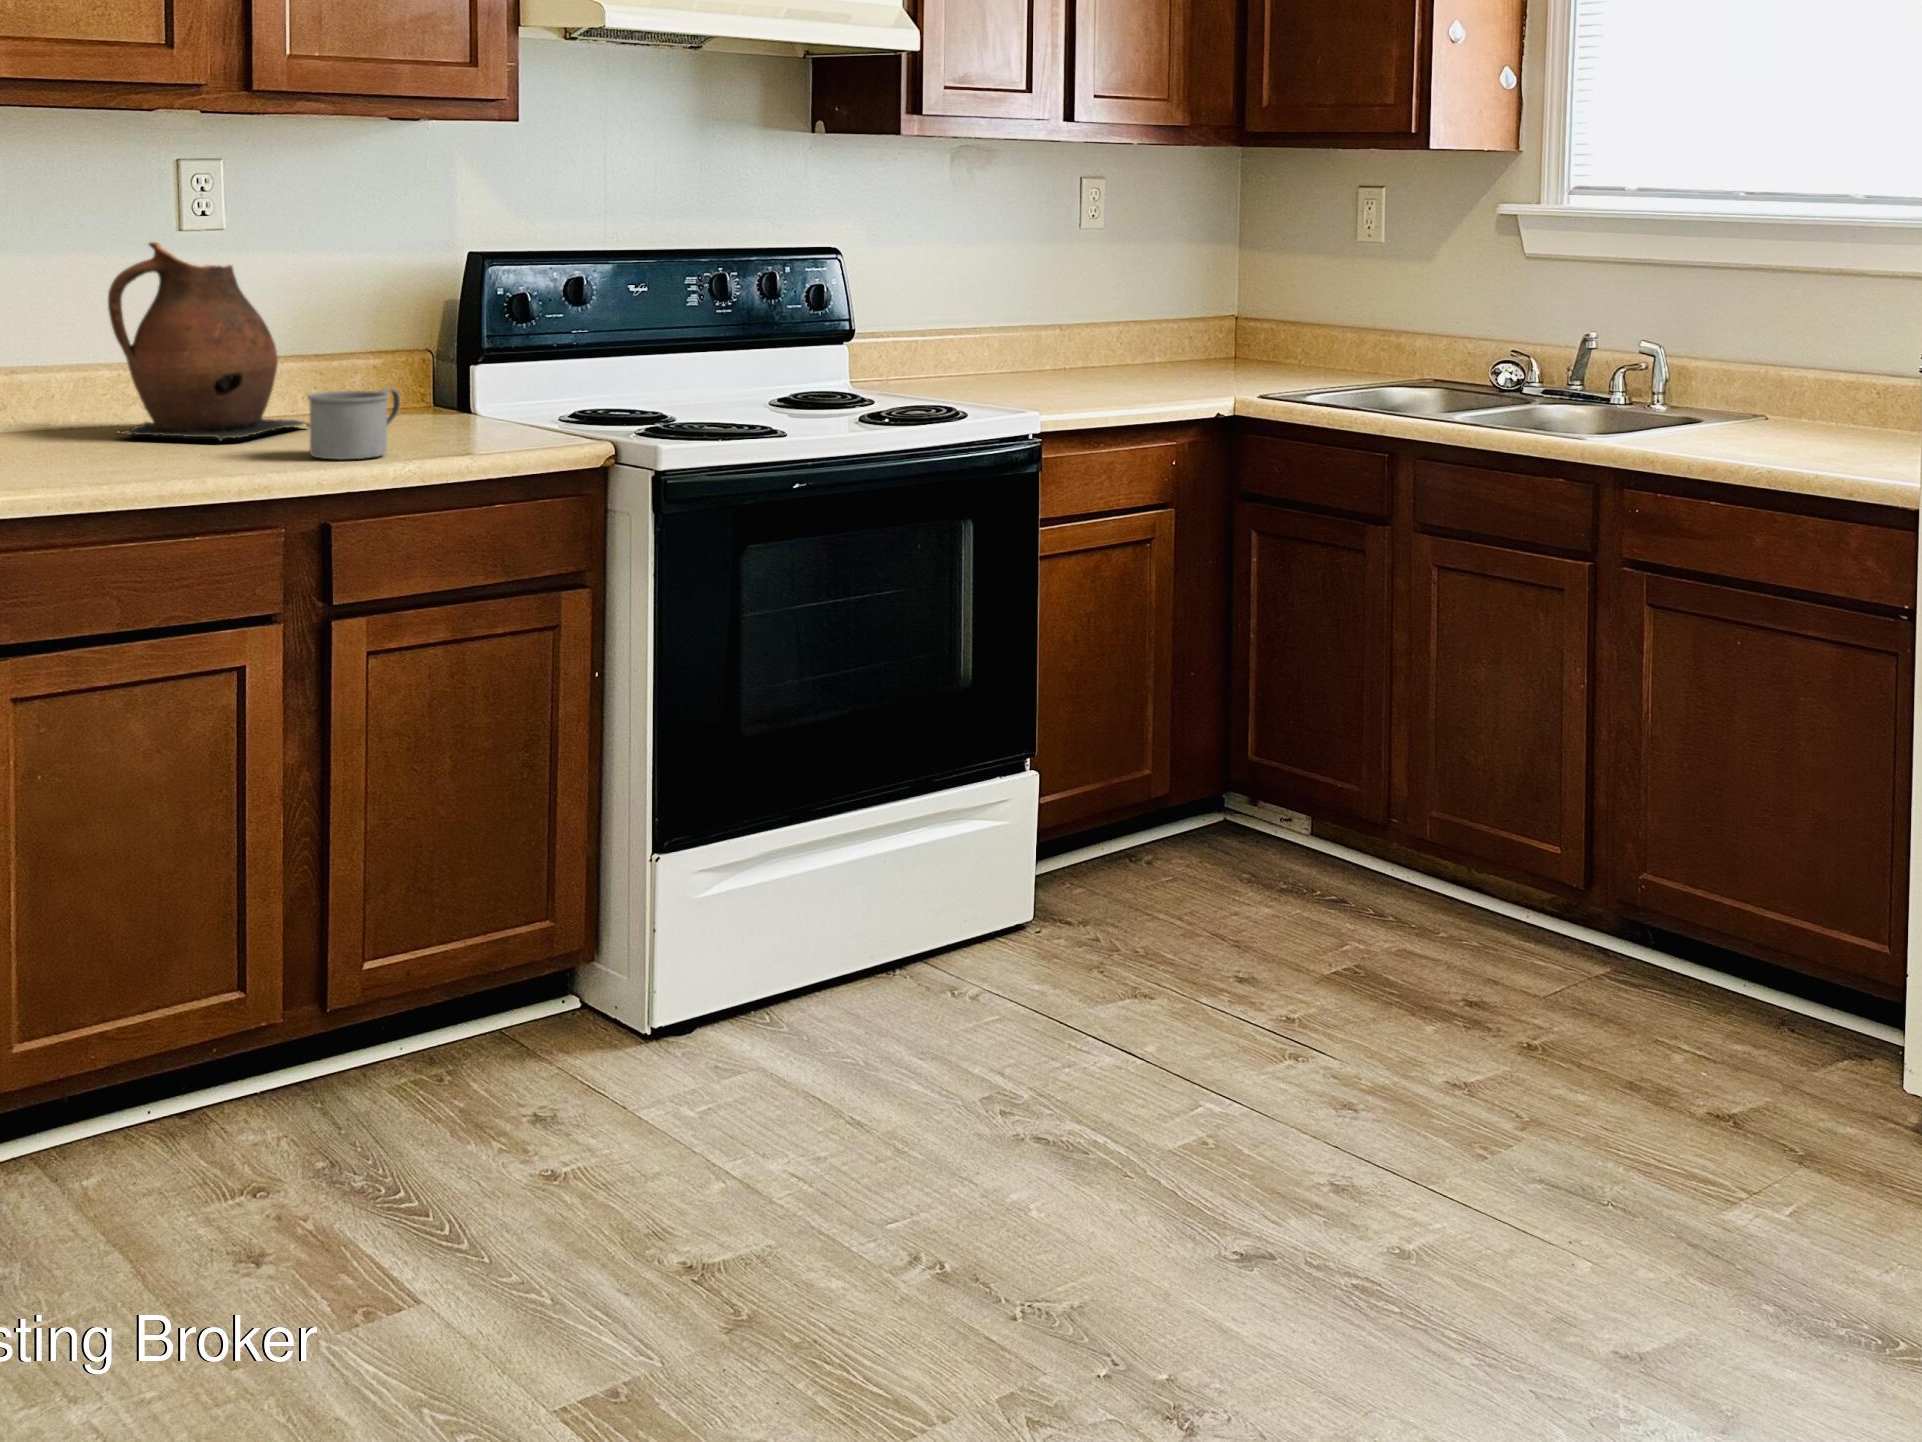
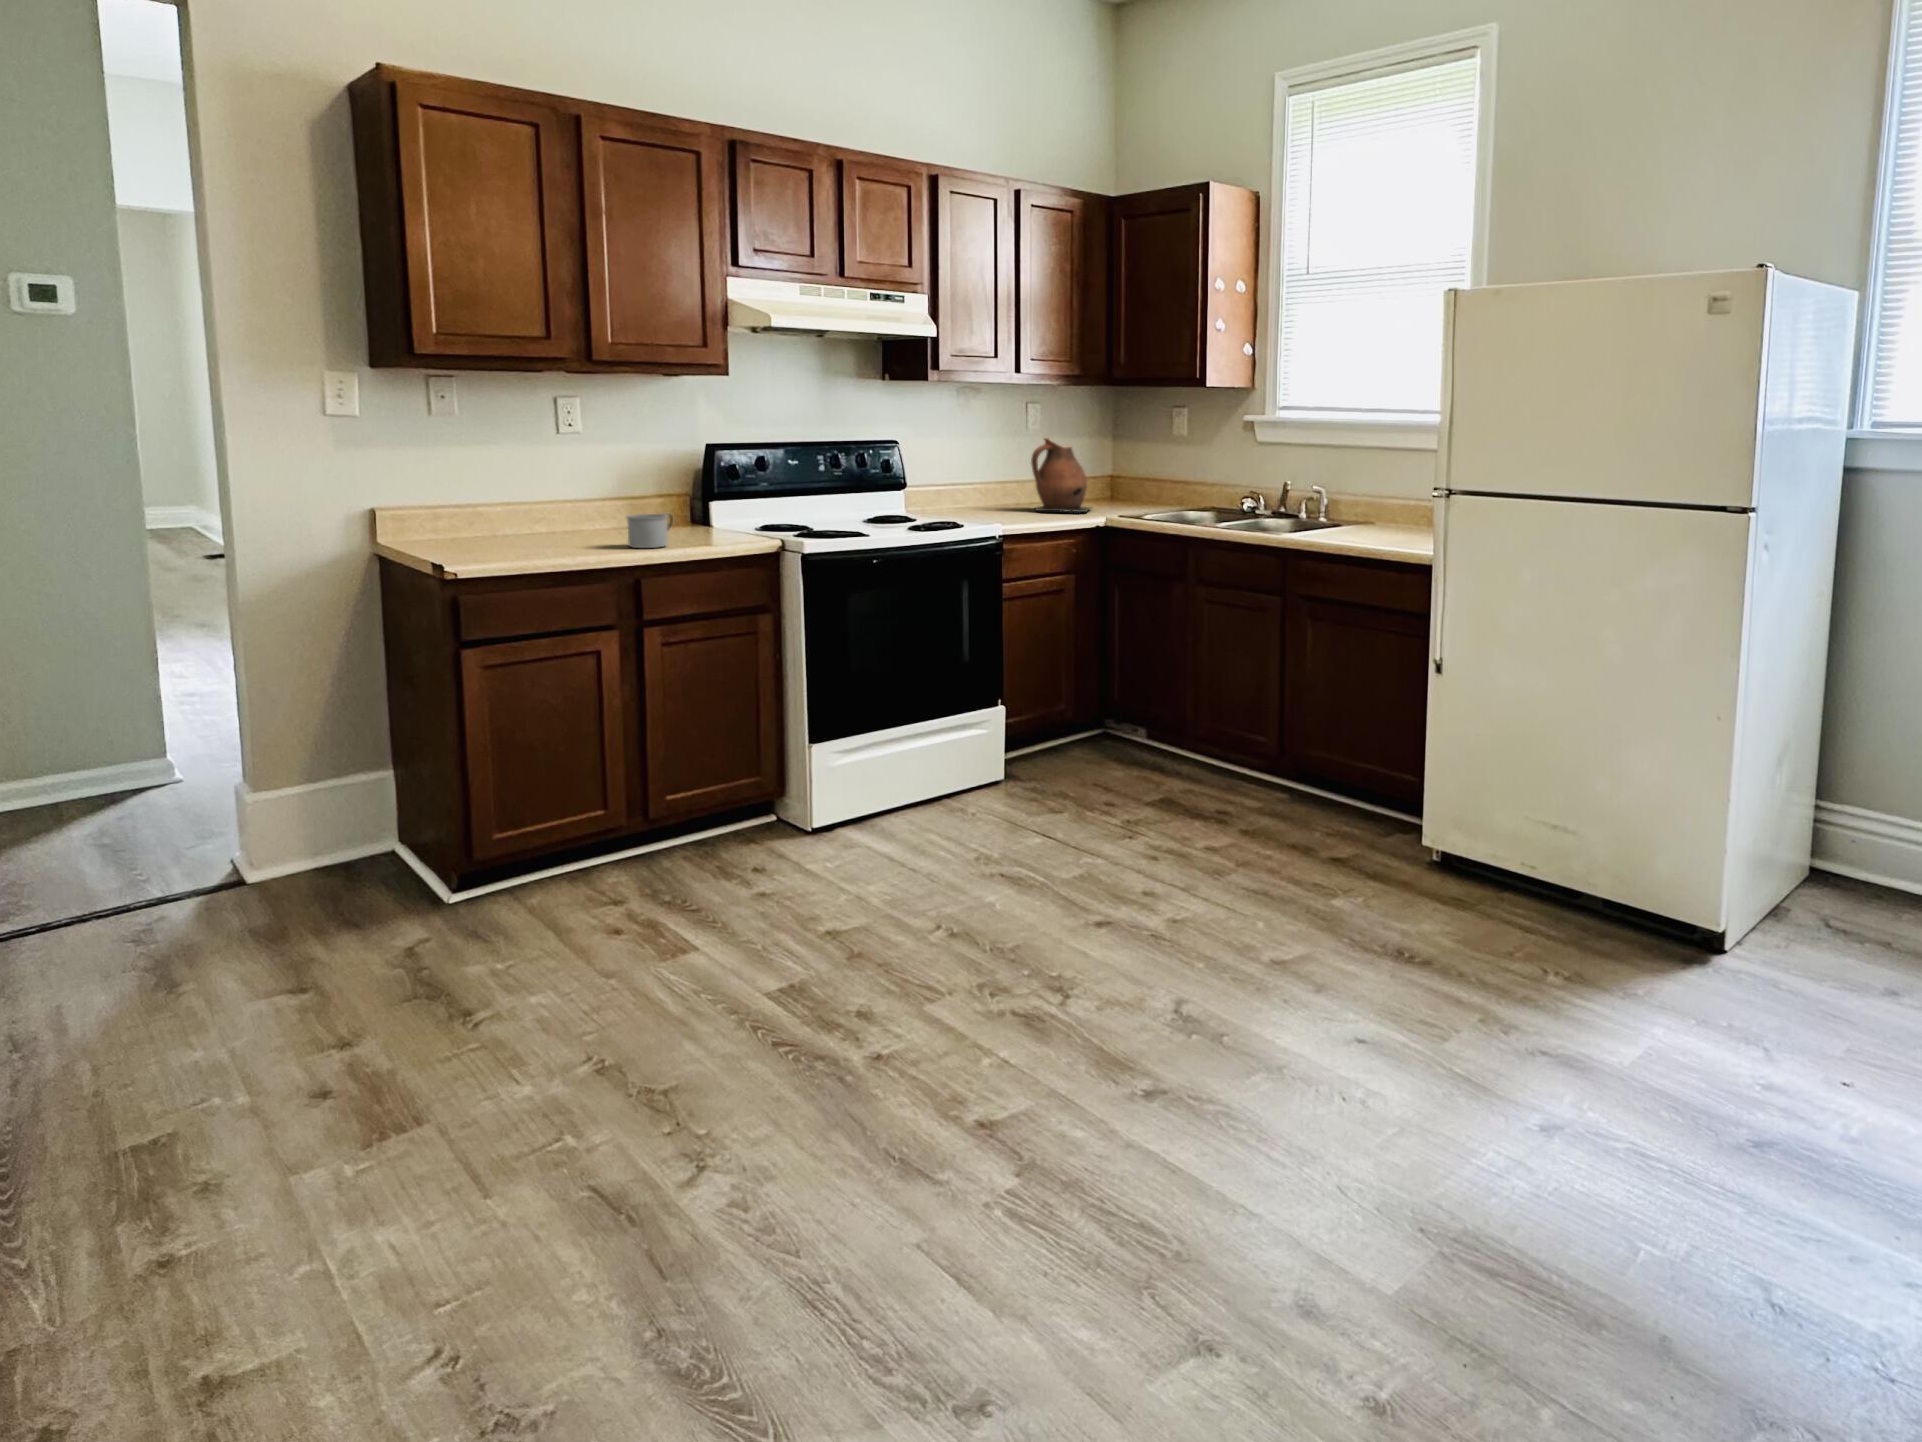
ceramic pitcher: present [108,242,310,441] -> present [1031,438,1091,512]

